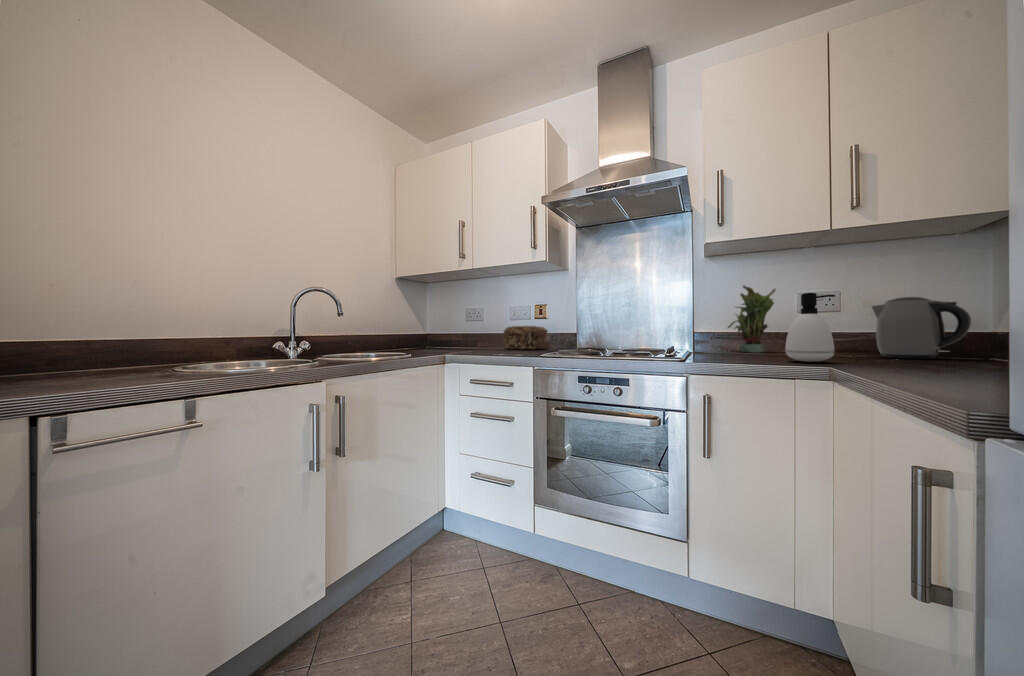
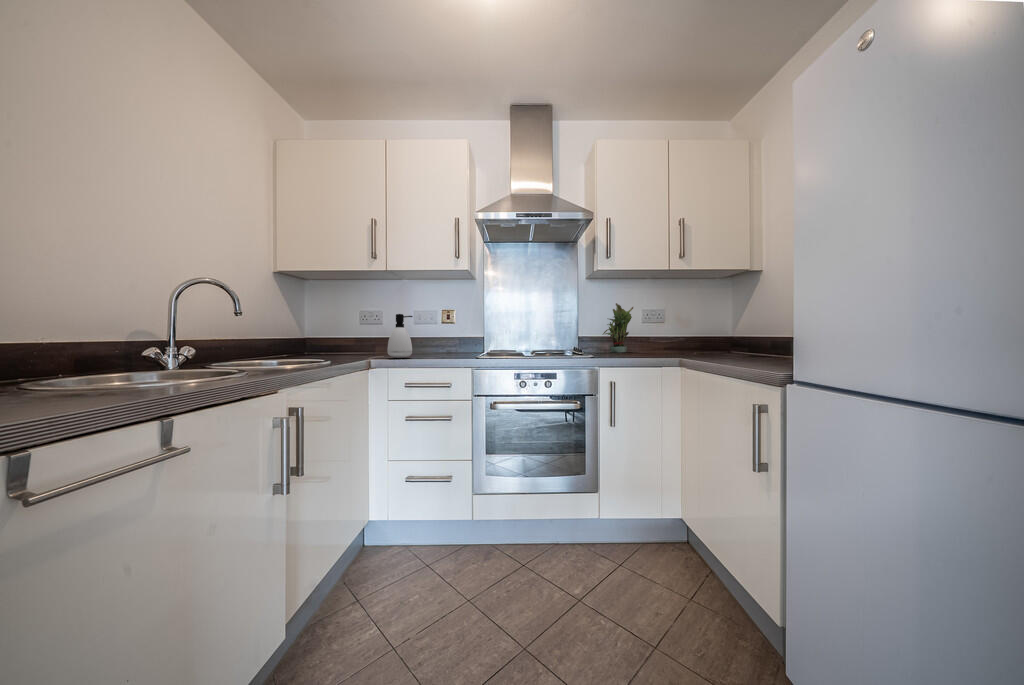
soap dispenser: present [785,293,835,362] -> present [387,314,413,358]
kettle: present [872,297,971,359] -> none [687,317,731,354]
bread loaf: present [503,326,550,349] -> none [408,330,458,353]

